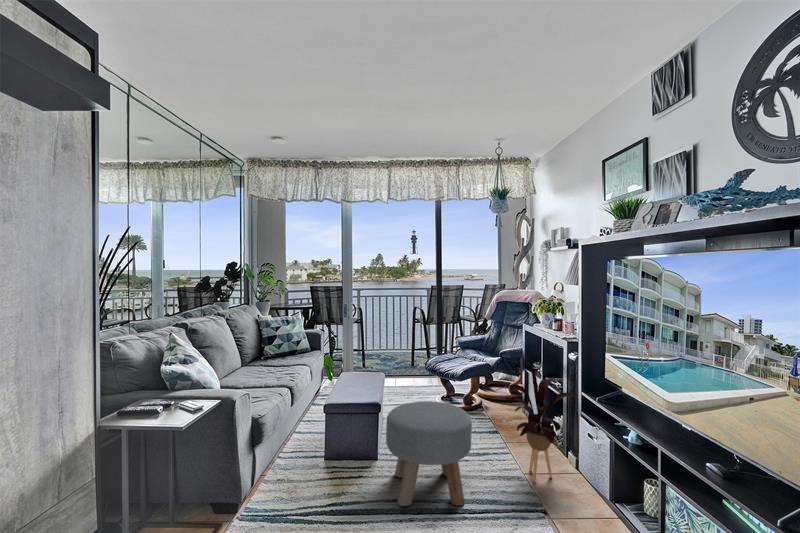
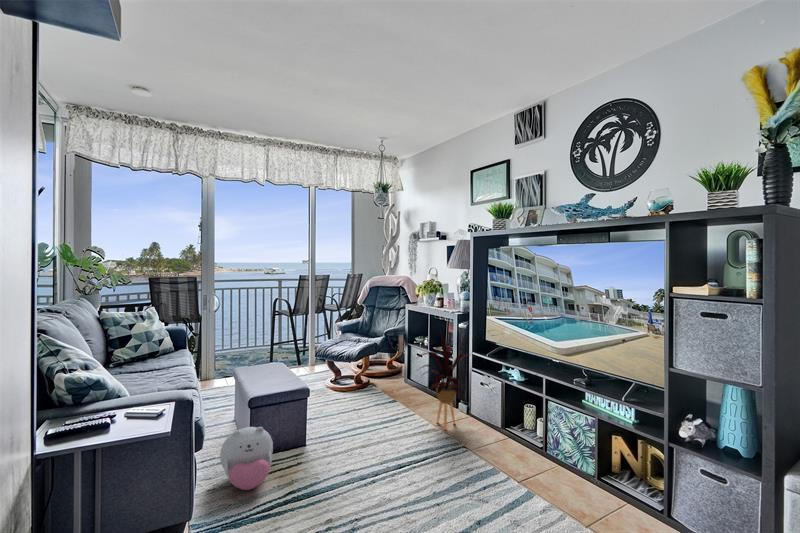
ottoman: present [386,401,472,506] -> none [330,377,408,474]
plush toy: none [286,431,334,491] -> present [220,427,273,490]

